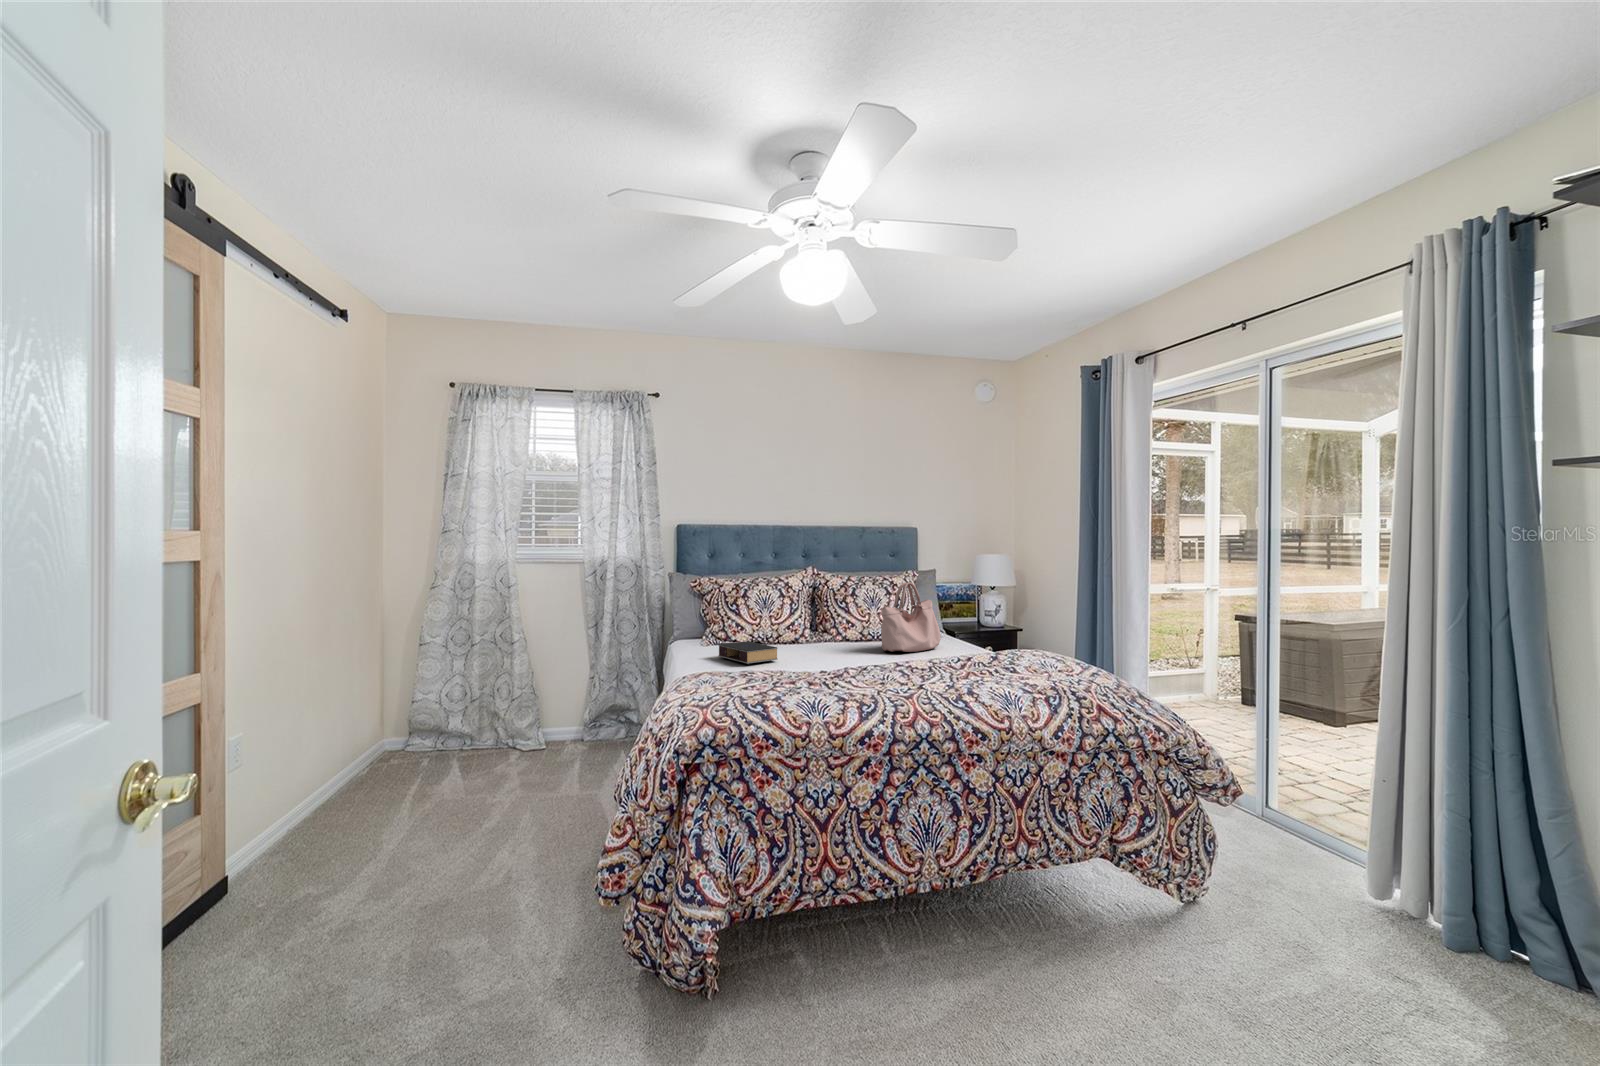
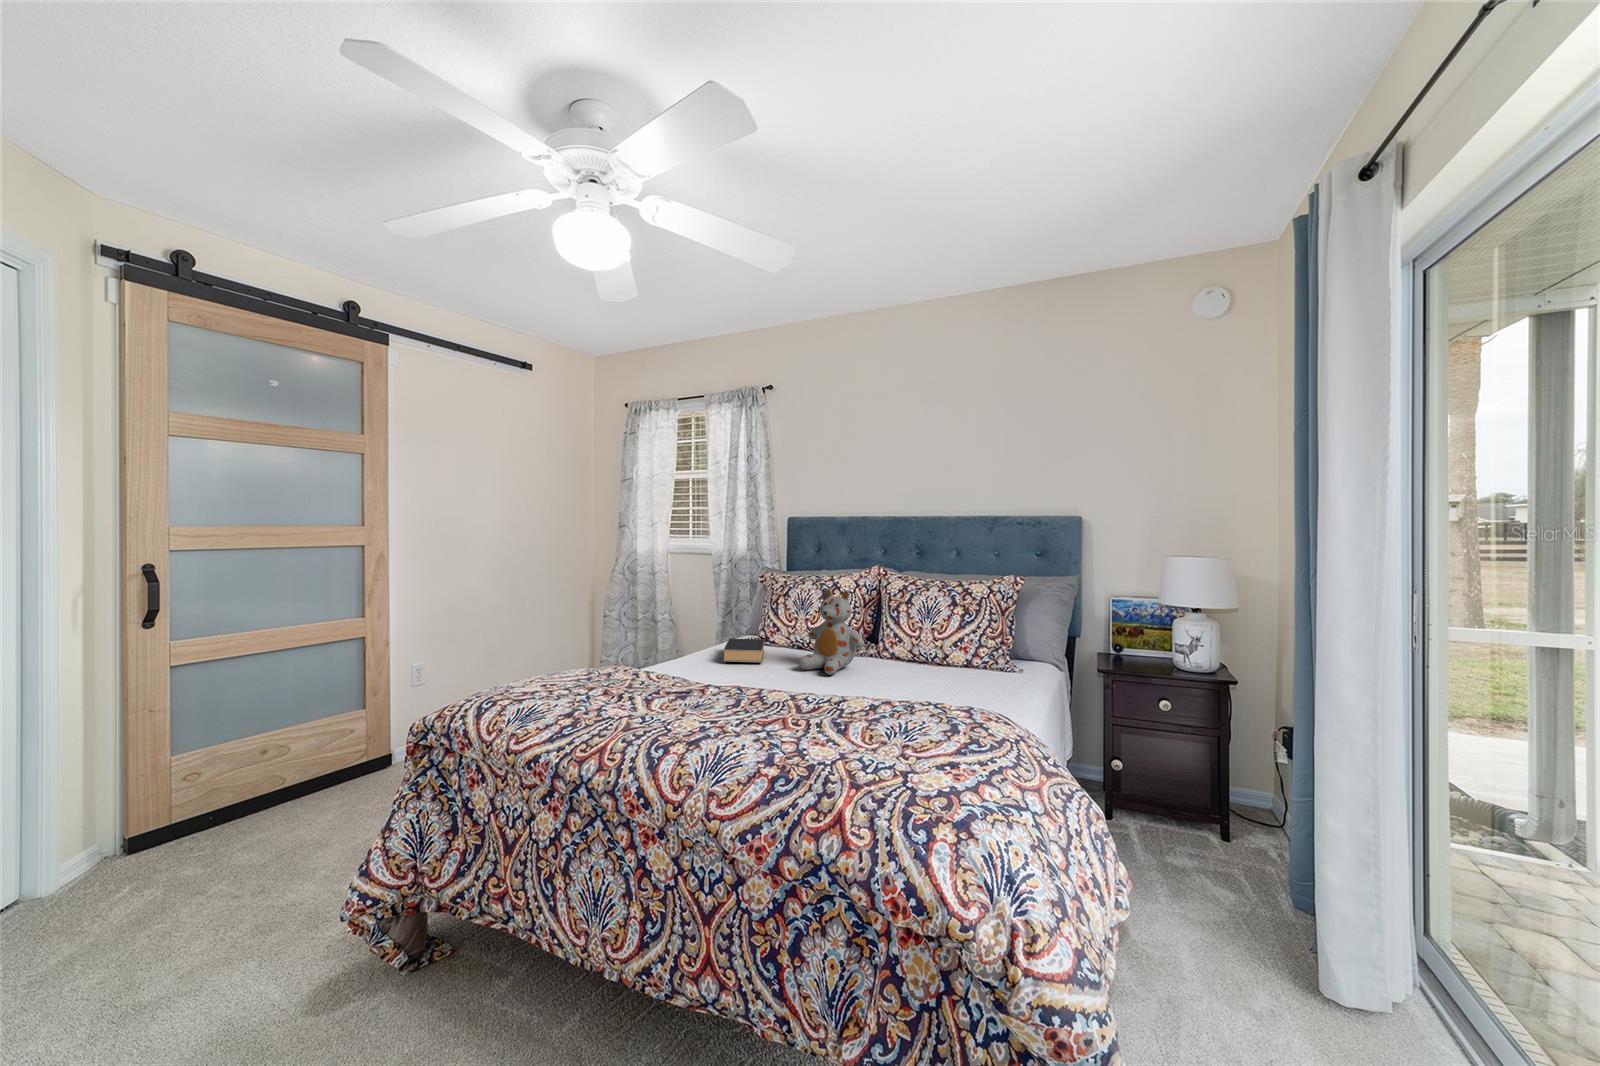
handbag: present [881,582,941,652] -> none [886,595,978,680]
stuffed bear: none [805,585,864,659] -> present [799,589,864,675]

